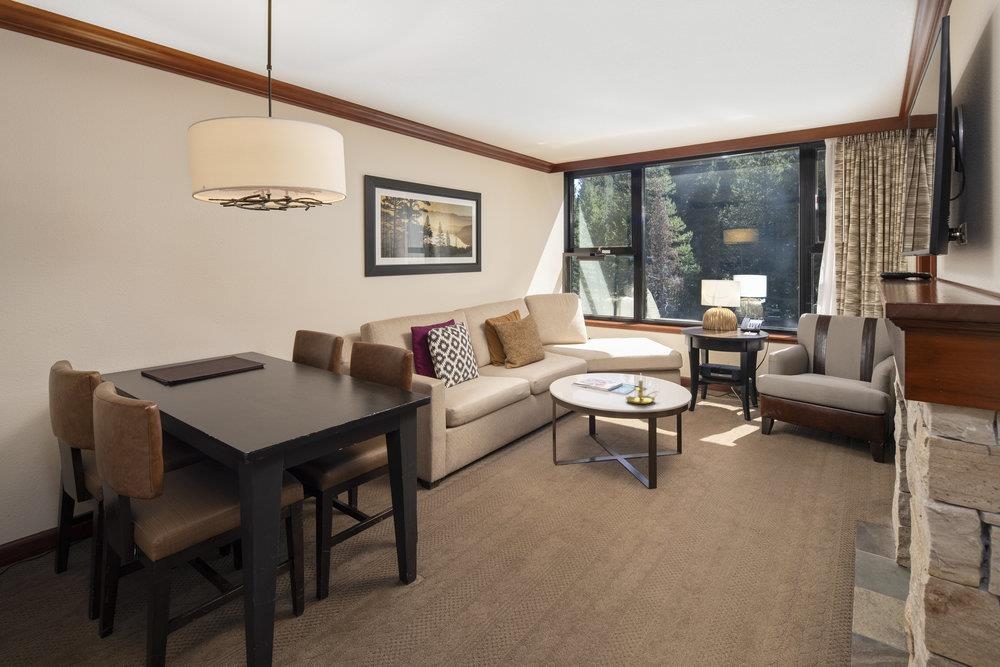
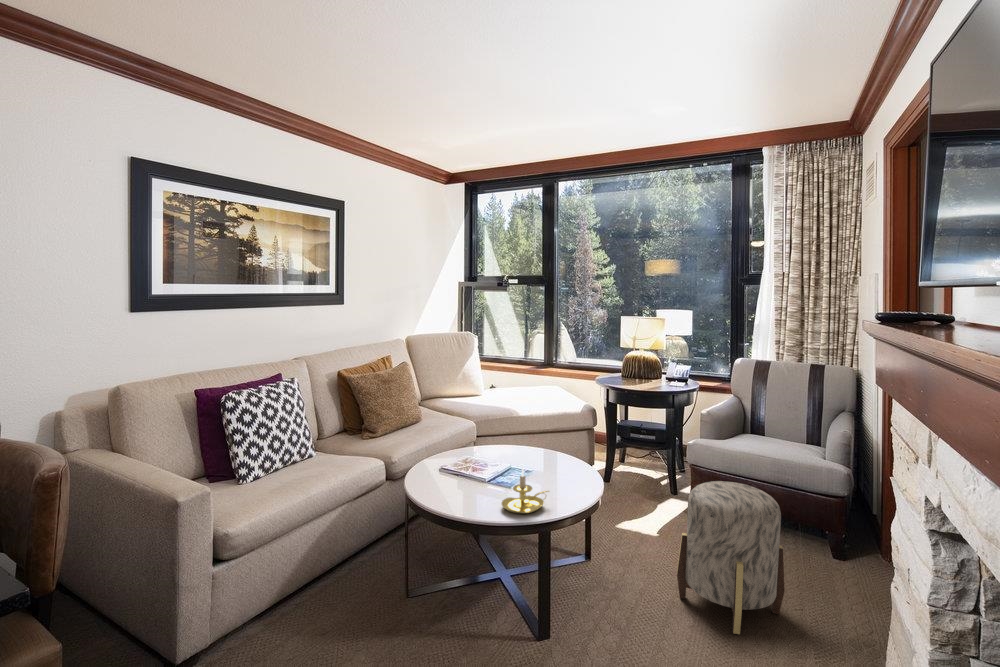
ottoman: none [748,390,825,486] -> present [677,481,785,634]

